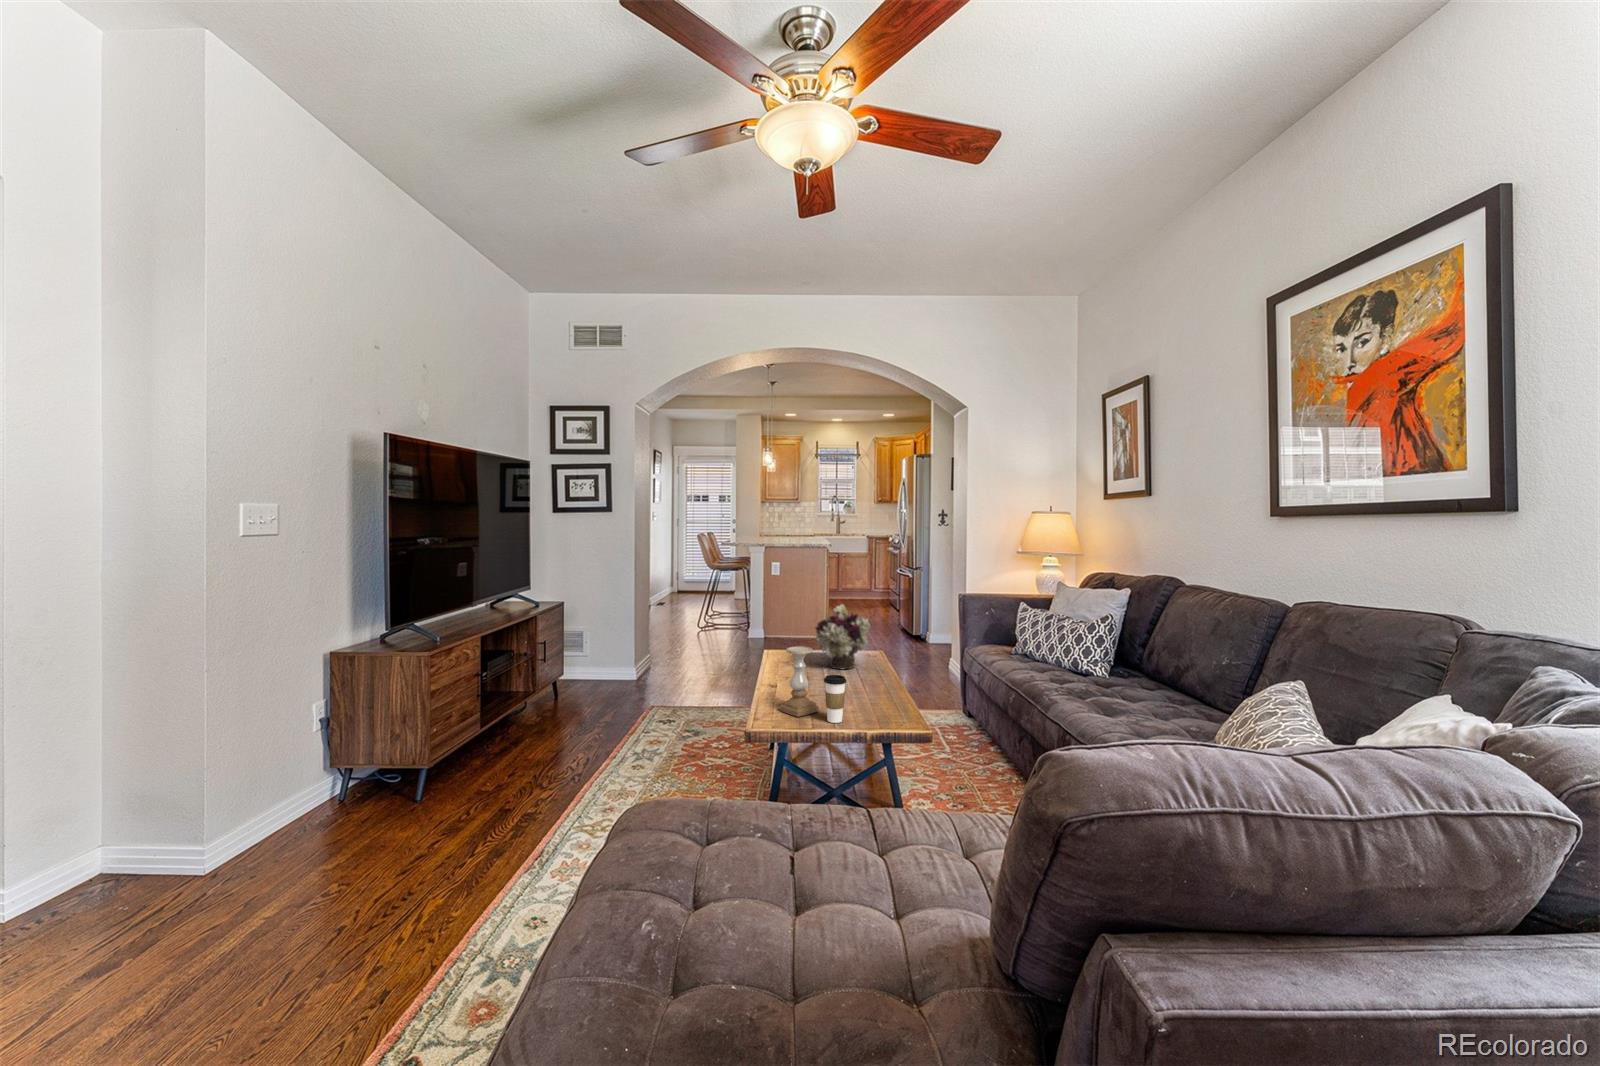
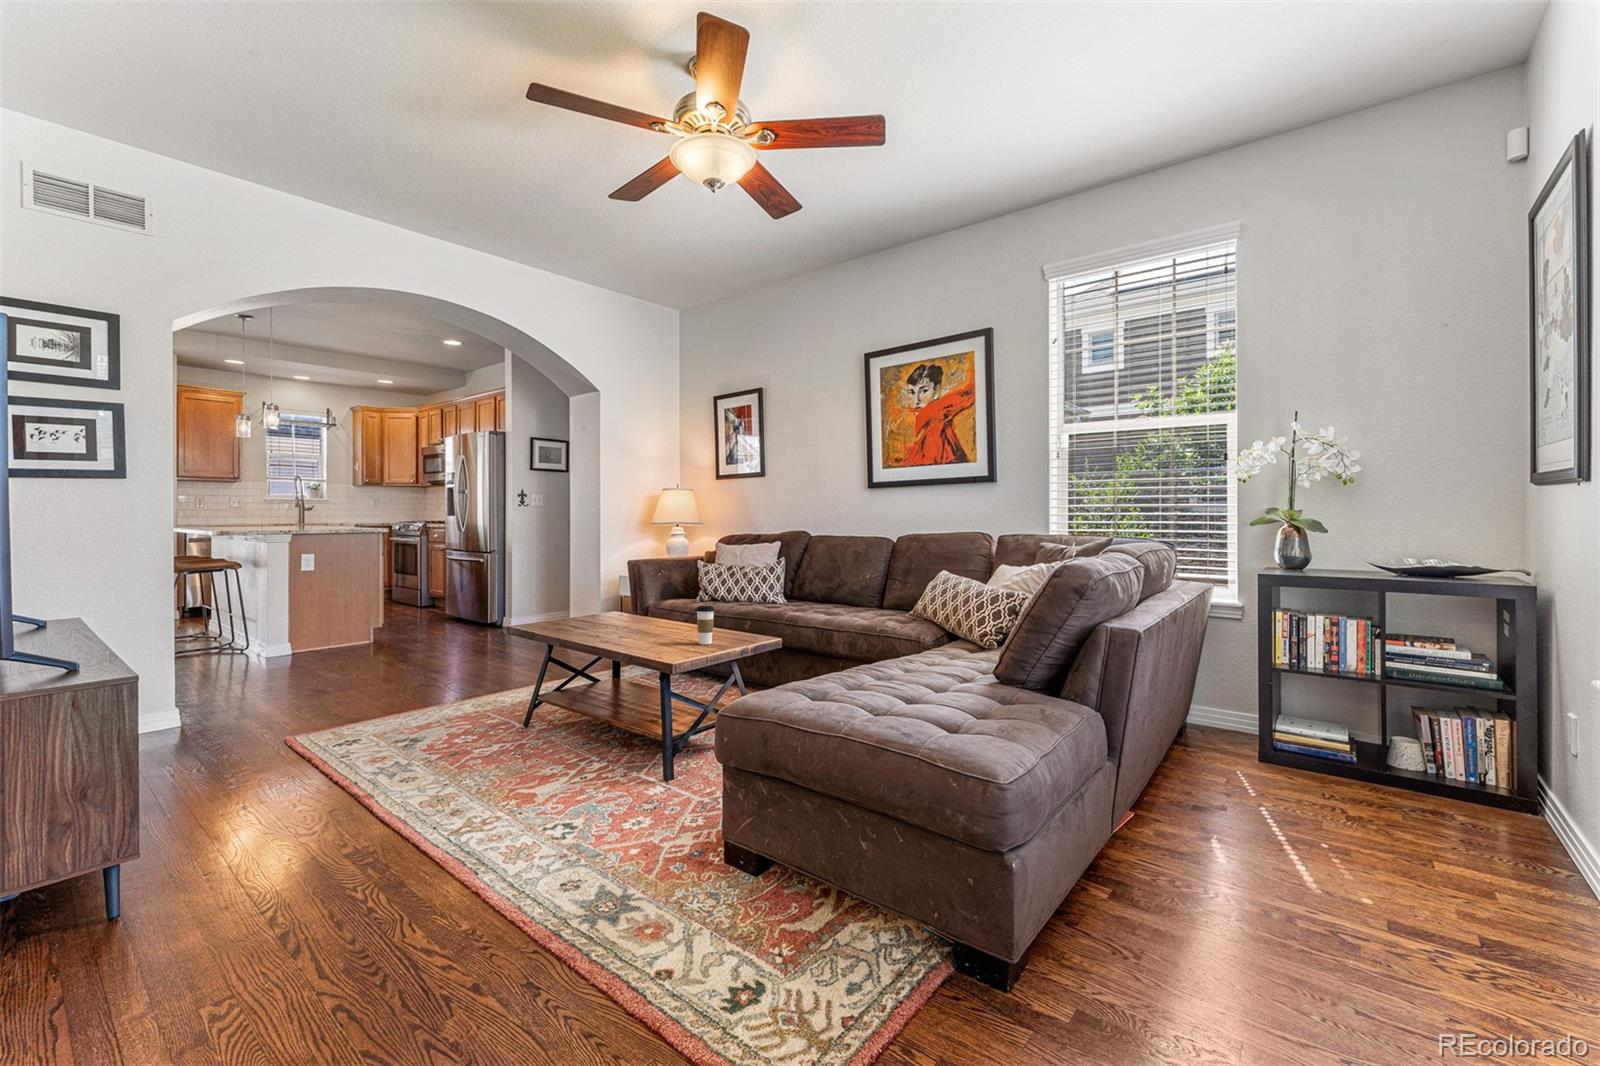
flower arrangement: present [815,605,870,669] -> none [578,563,639,624]
candle holder: present [780,646,819,717] -> none [650,588,679,647]

